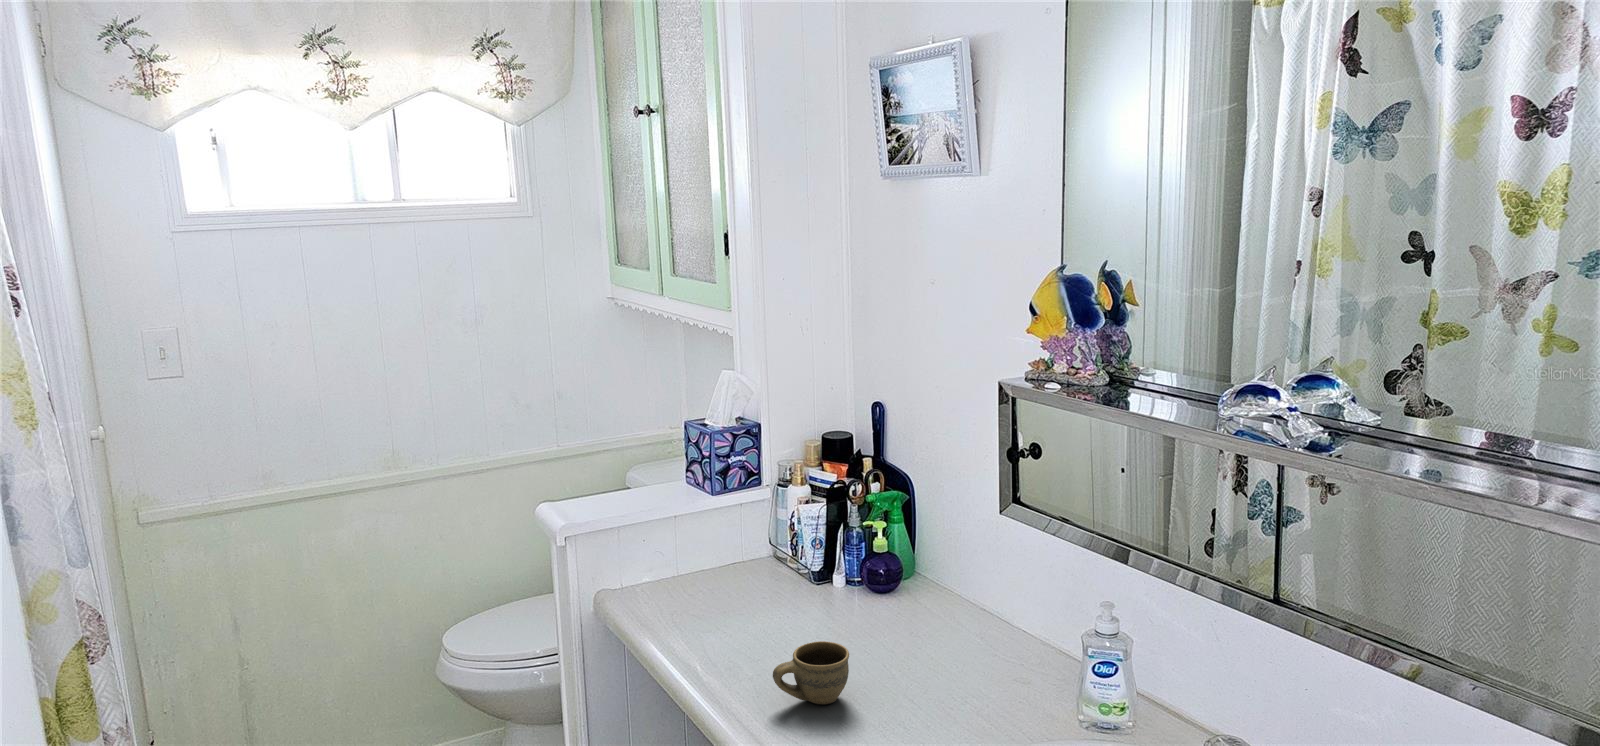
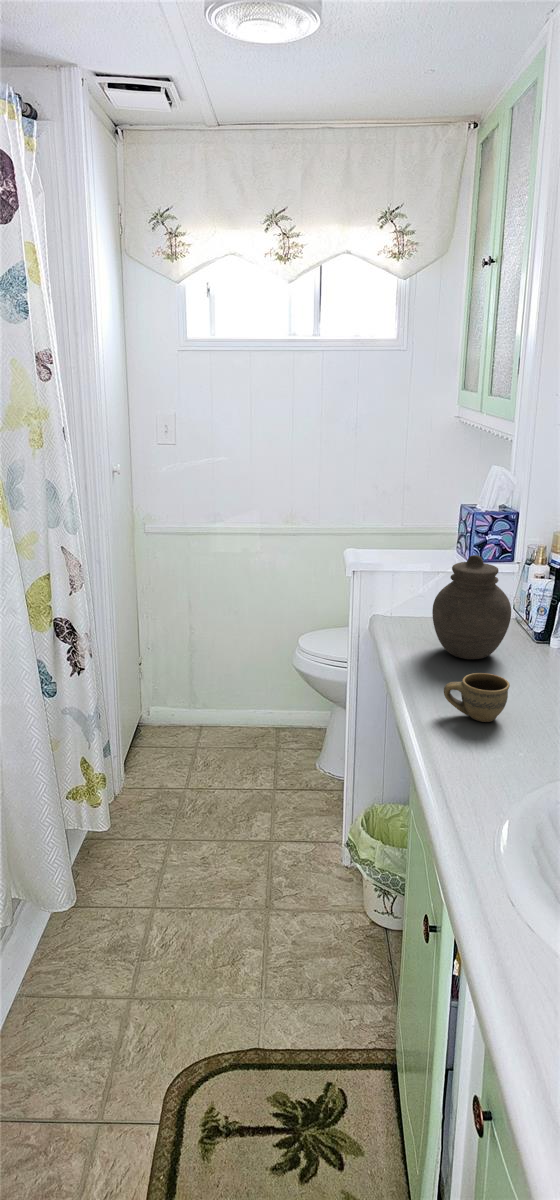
jar: none [702,492,798,625] -> present [432,555,511,659]

